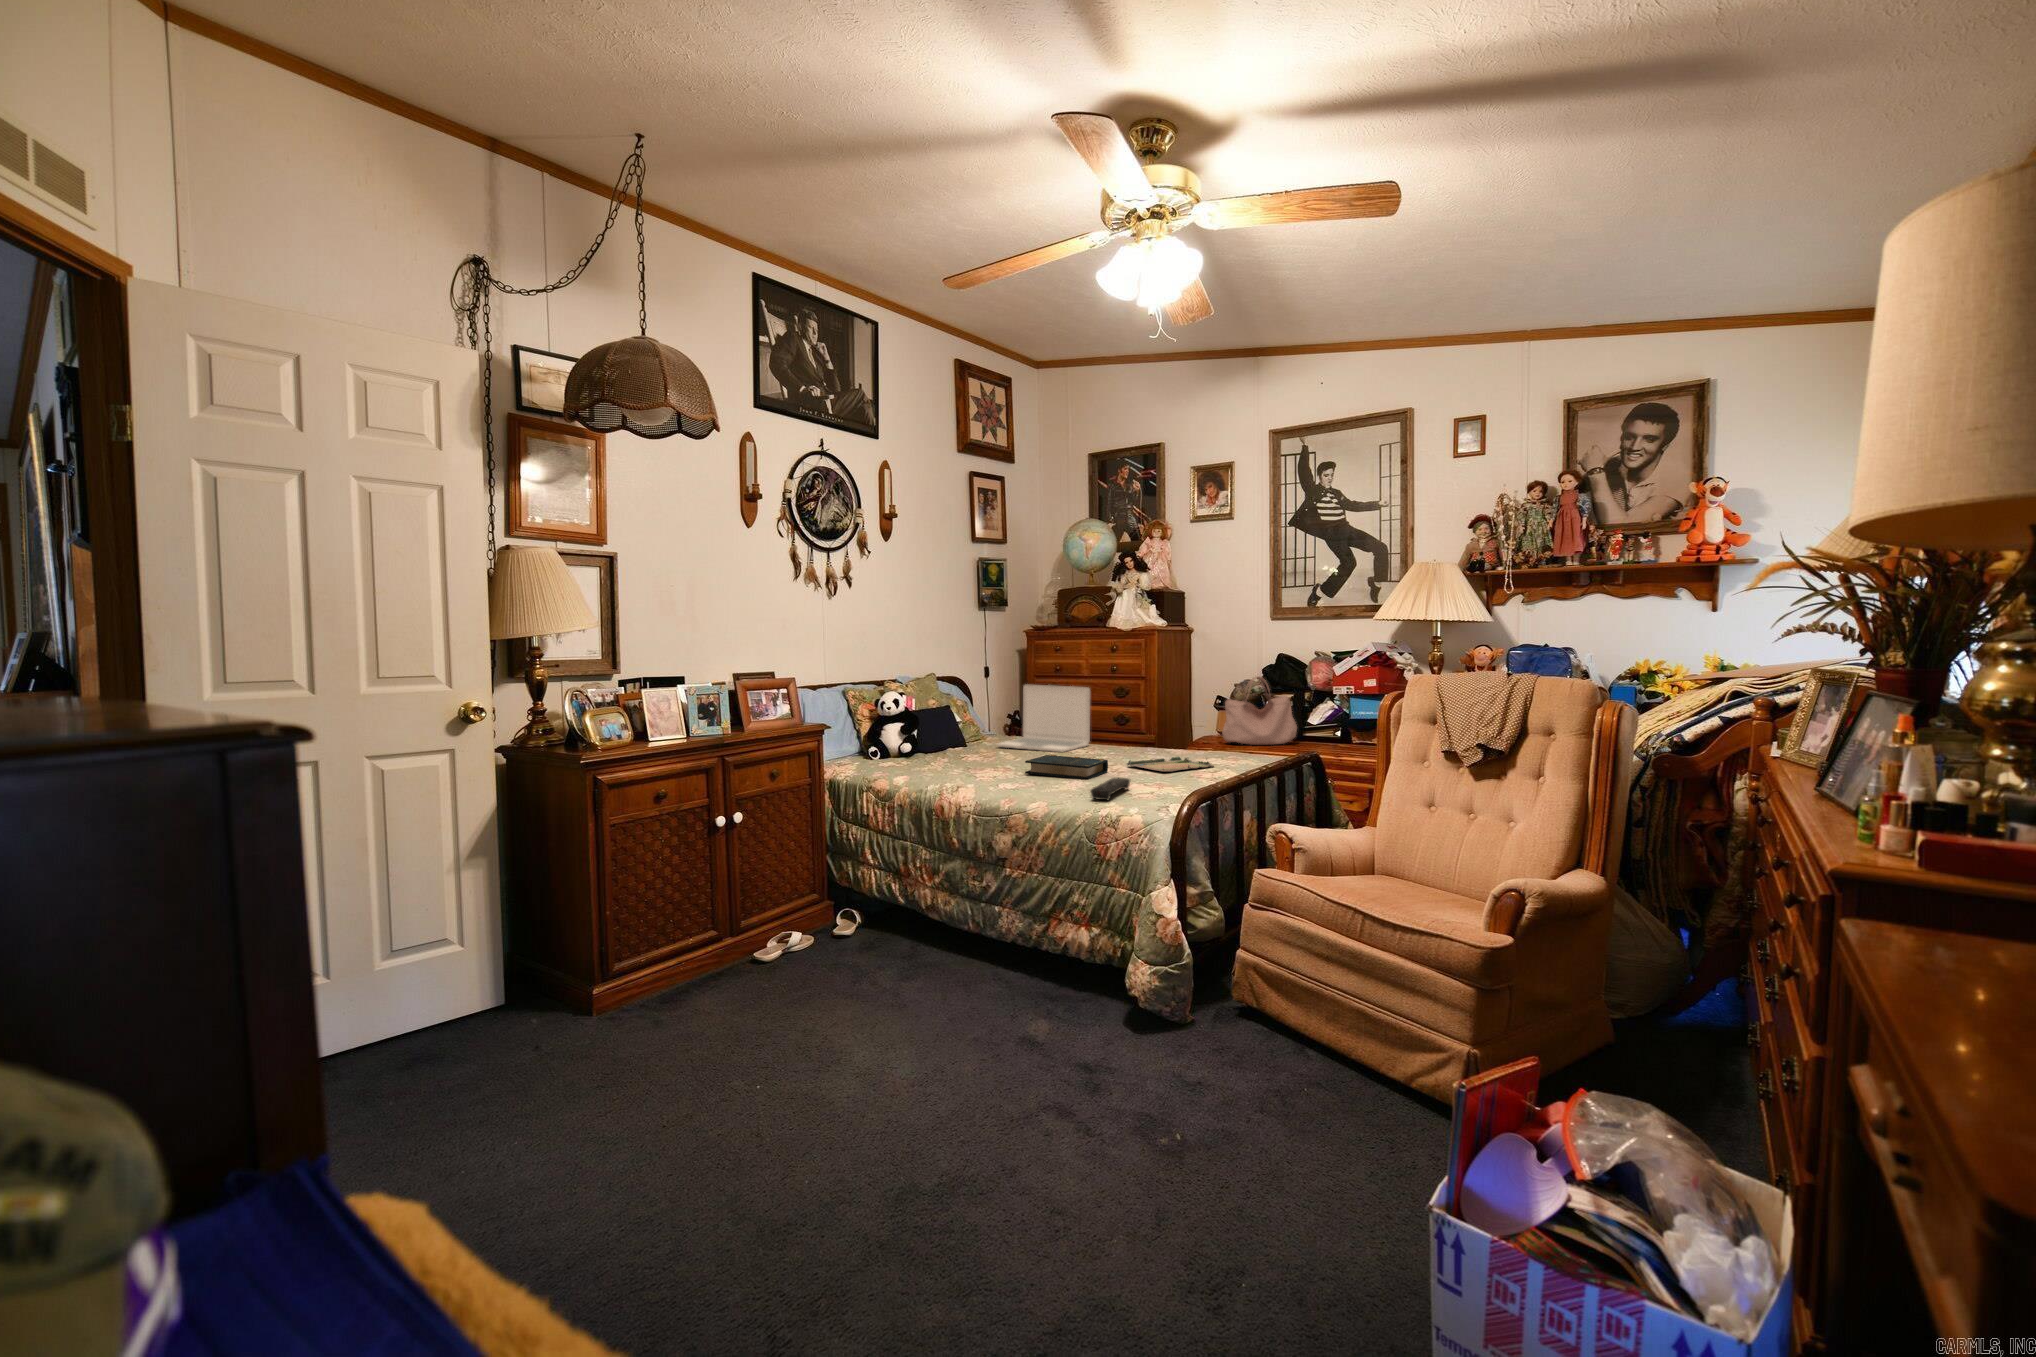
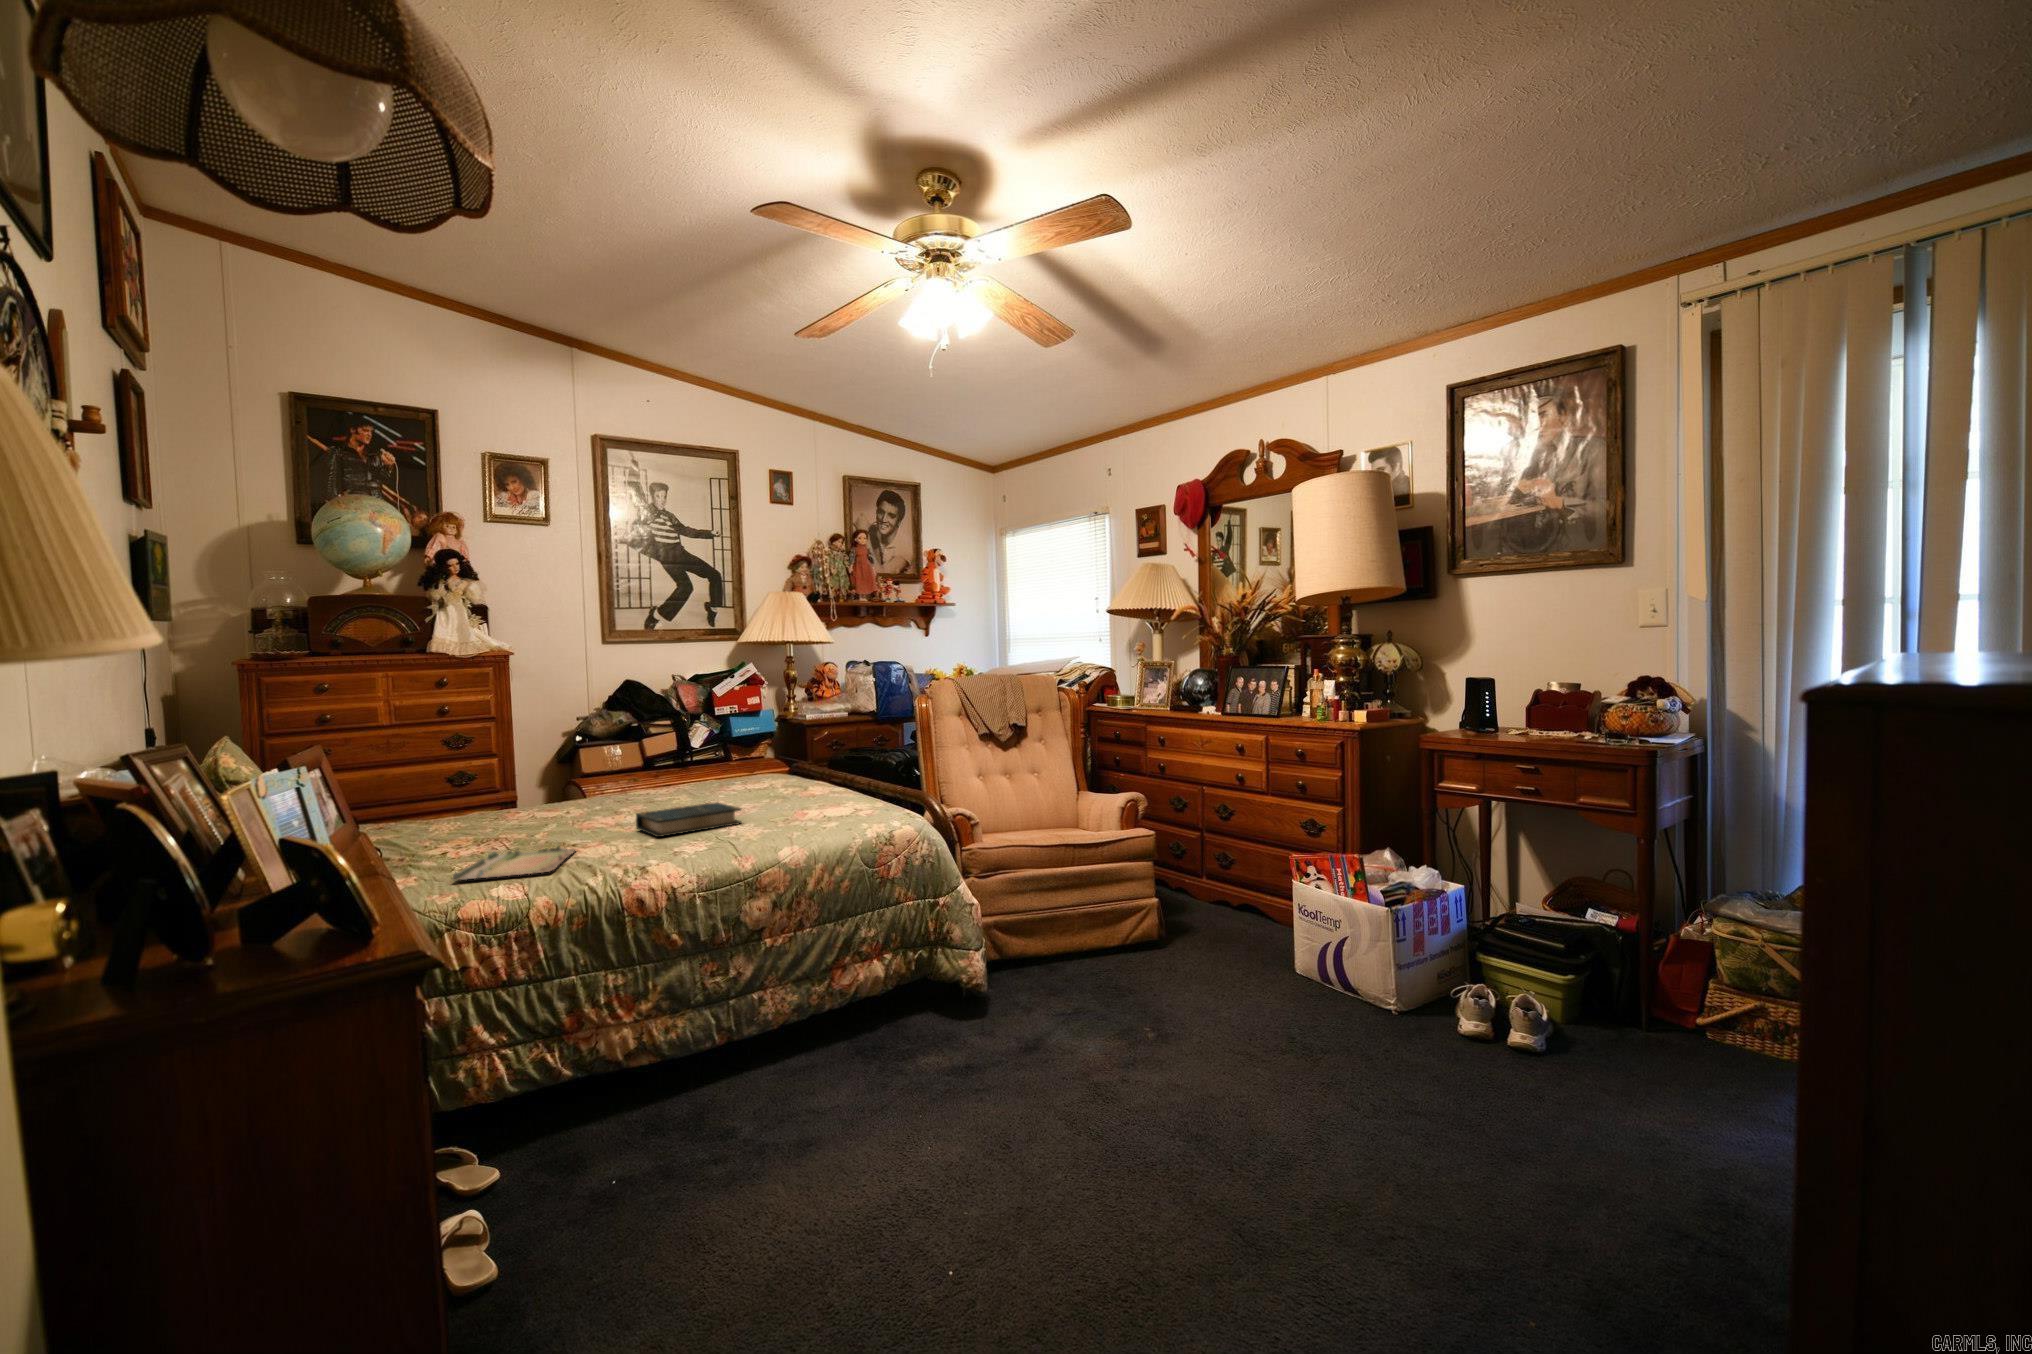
handbag: present [1222,676,1297,745] -> none [648,704,713,779]
laptop: present [997,685,1090,752] -> none [400,734,543,838]
tray: present [1127,757,1214,772] -> present [452,846,575,881]
remote control: present [1090,778,1130,800] -> none [807,806,870,828]

